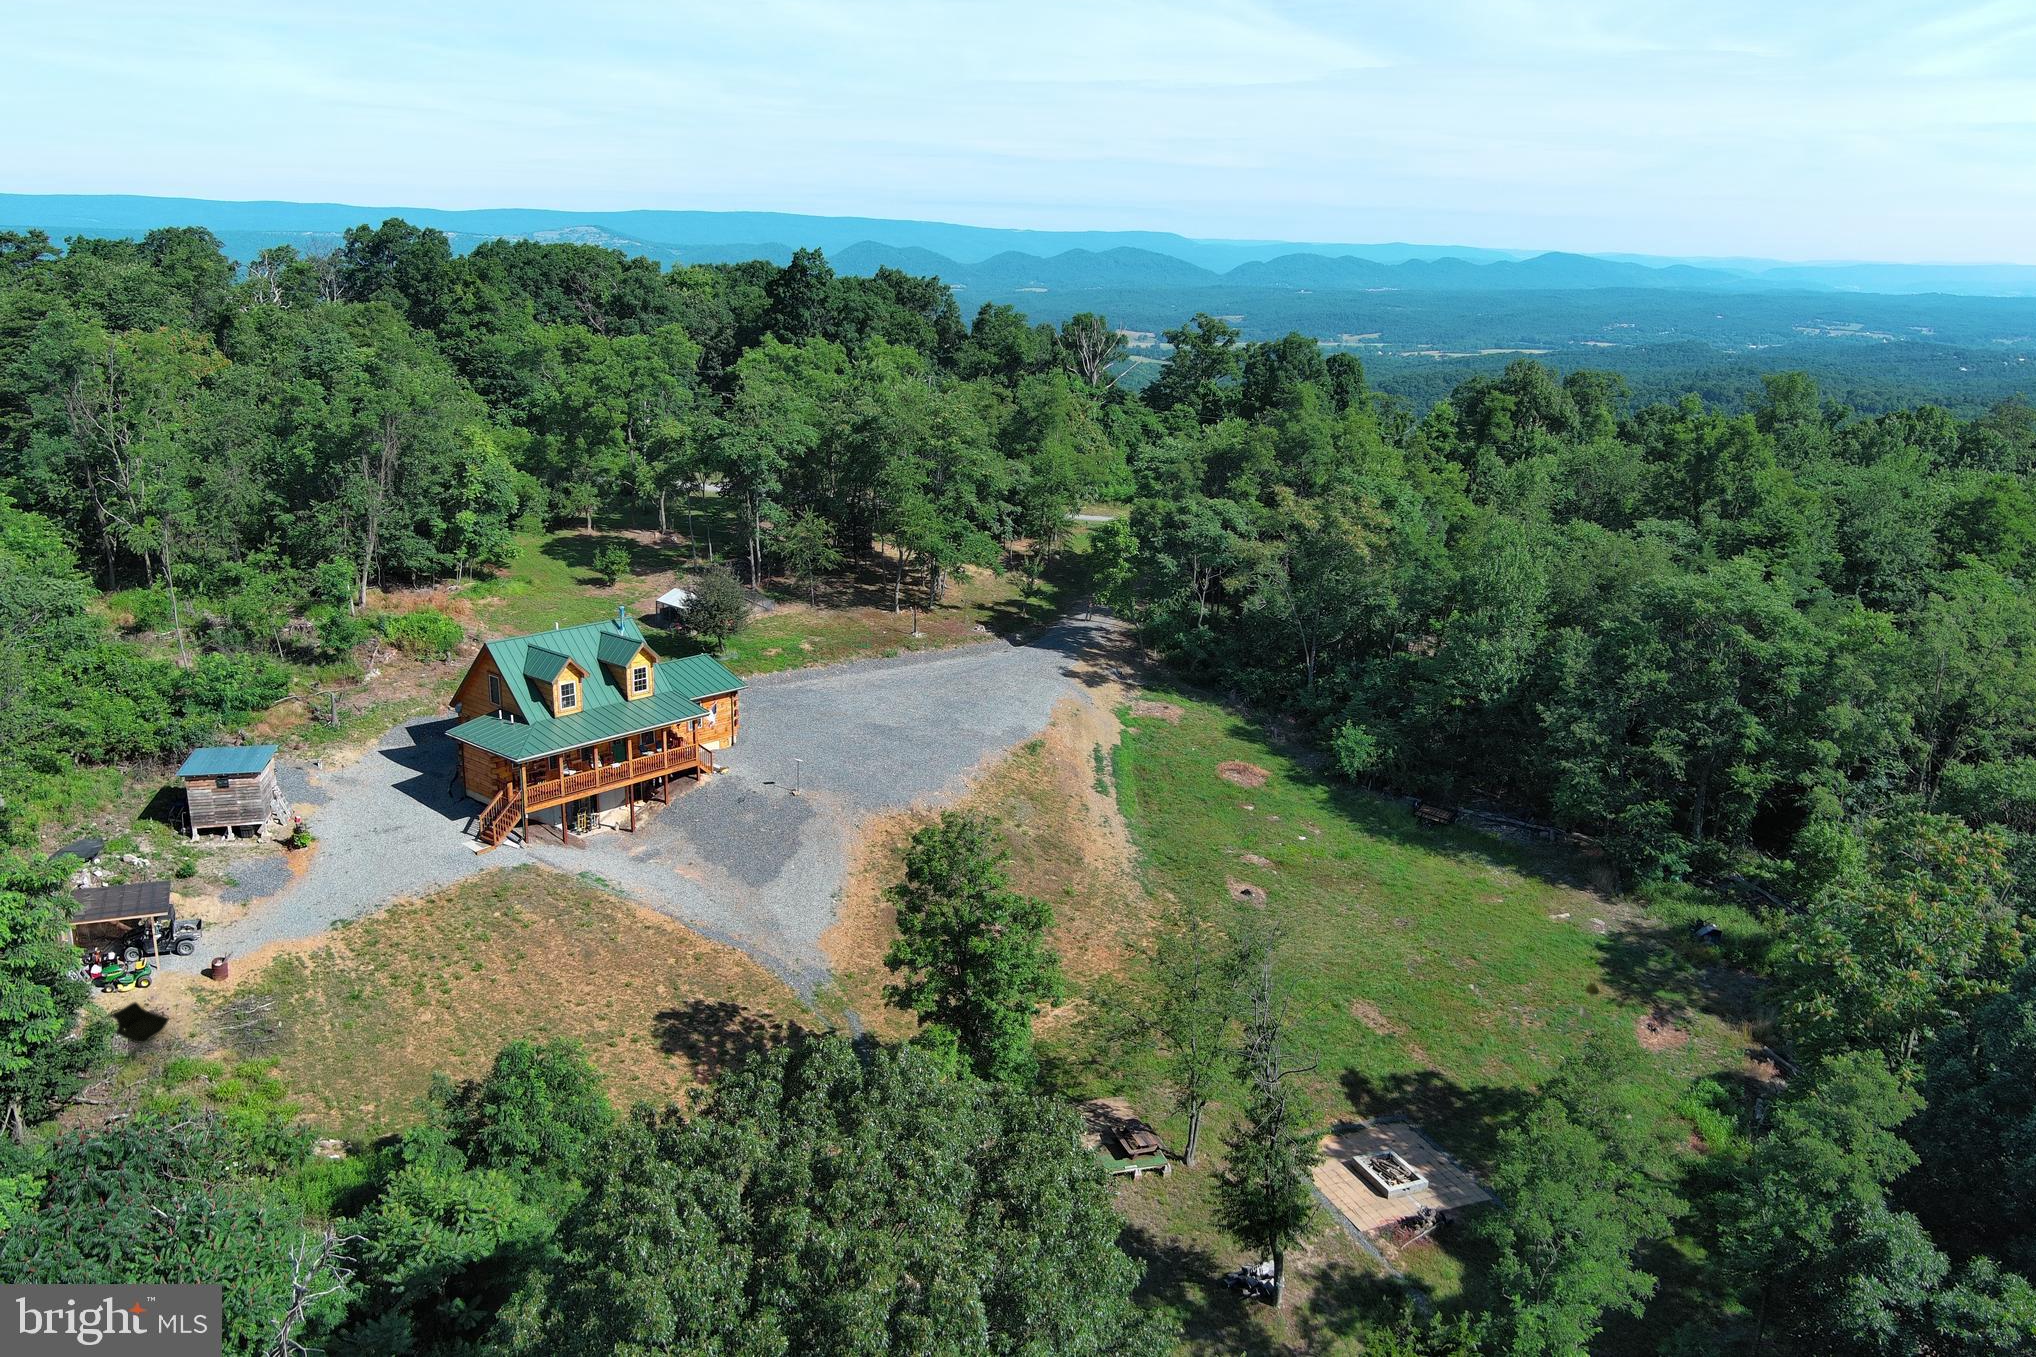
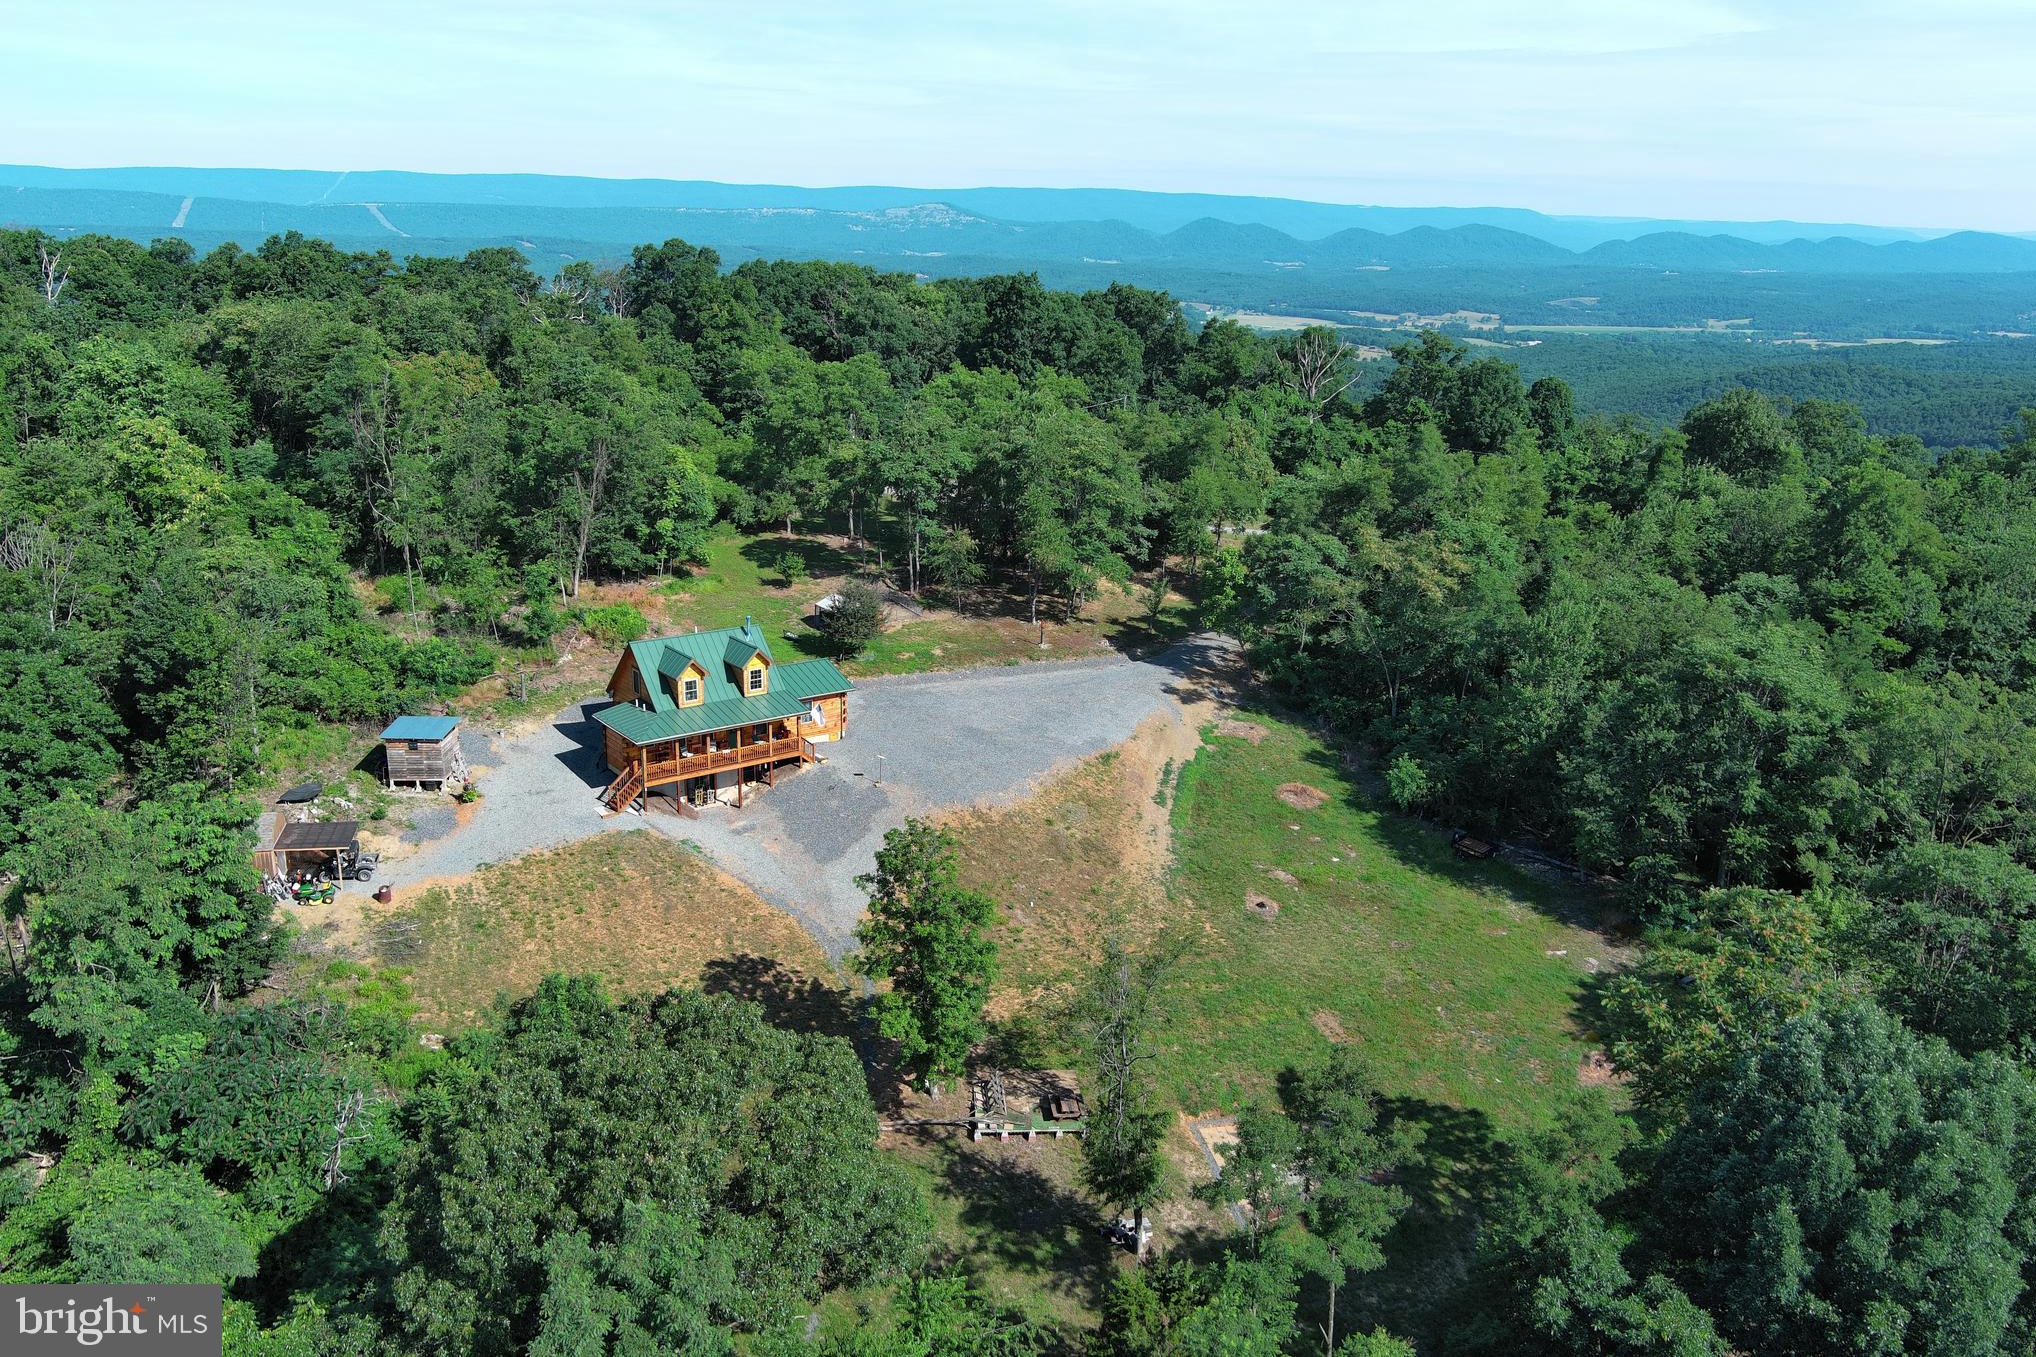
lounge chair: present [111,1002,169,1050] -> present [1610,920,1642,938]

